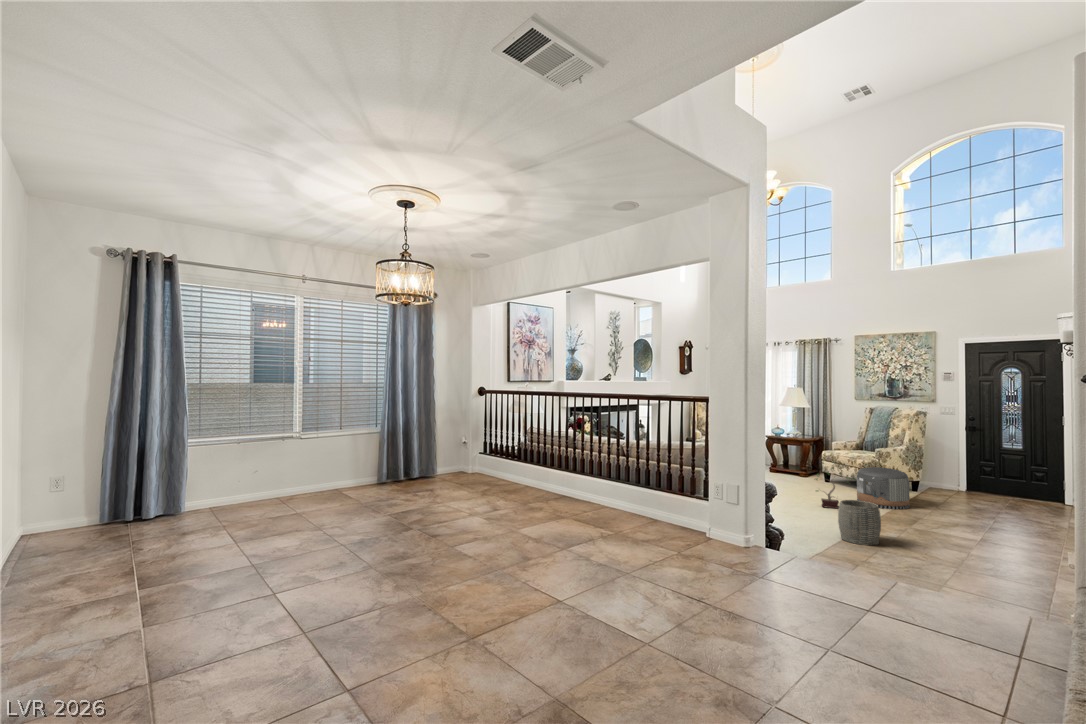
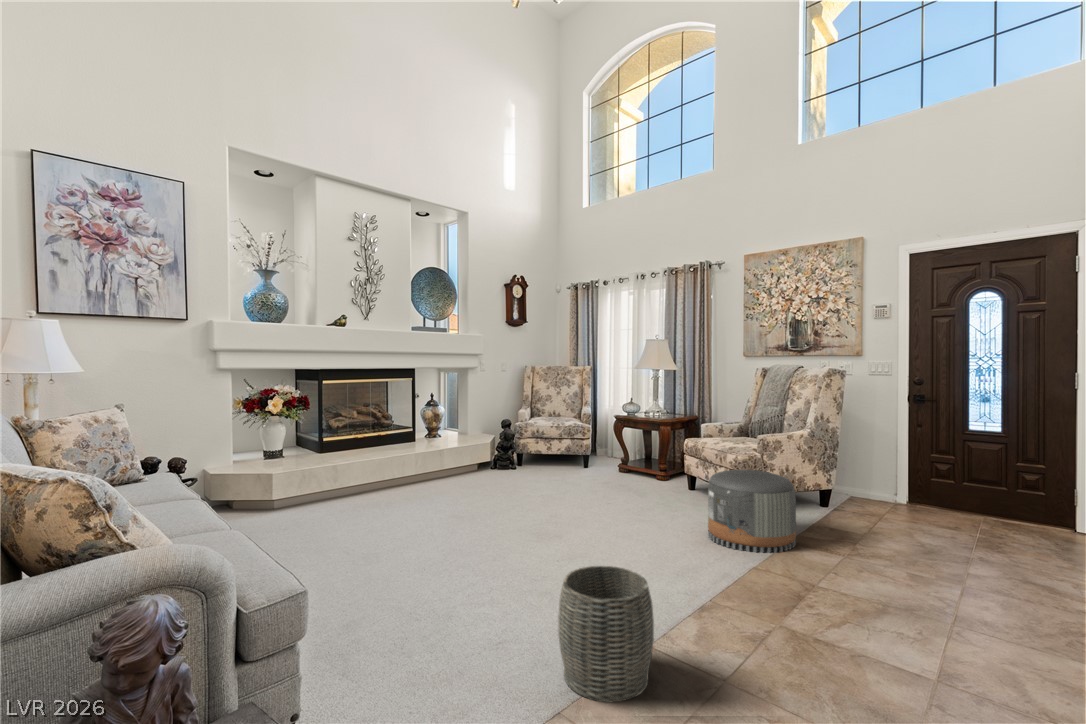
potted plant: present [816,468,852,508] -> none [618,471,690,553]

